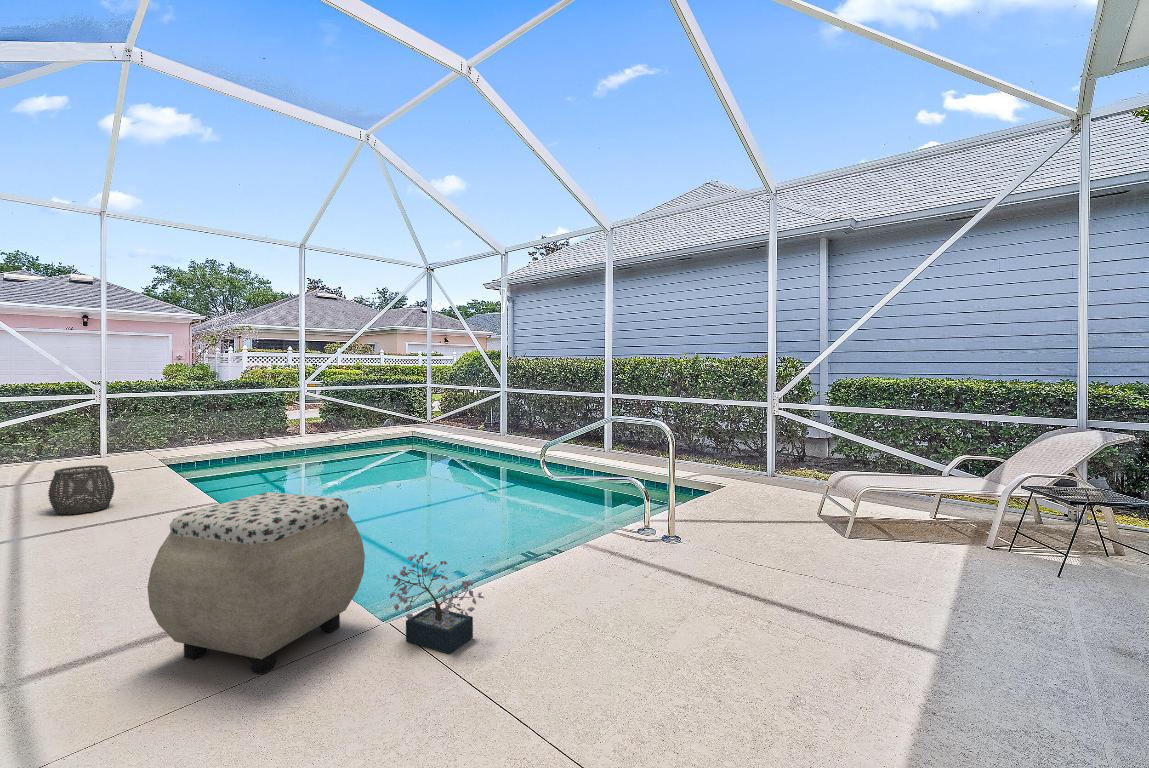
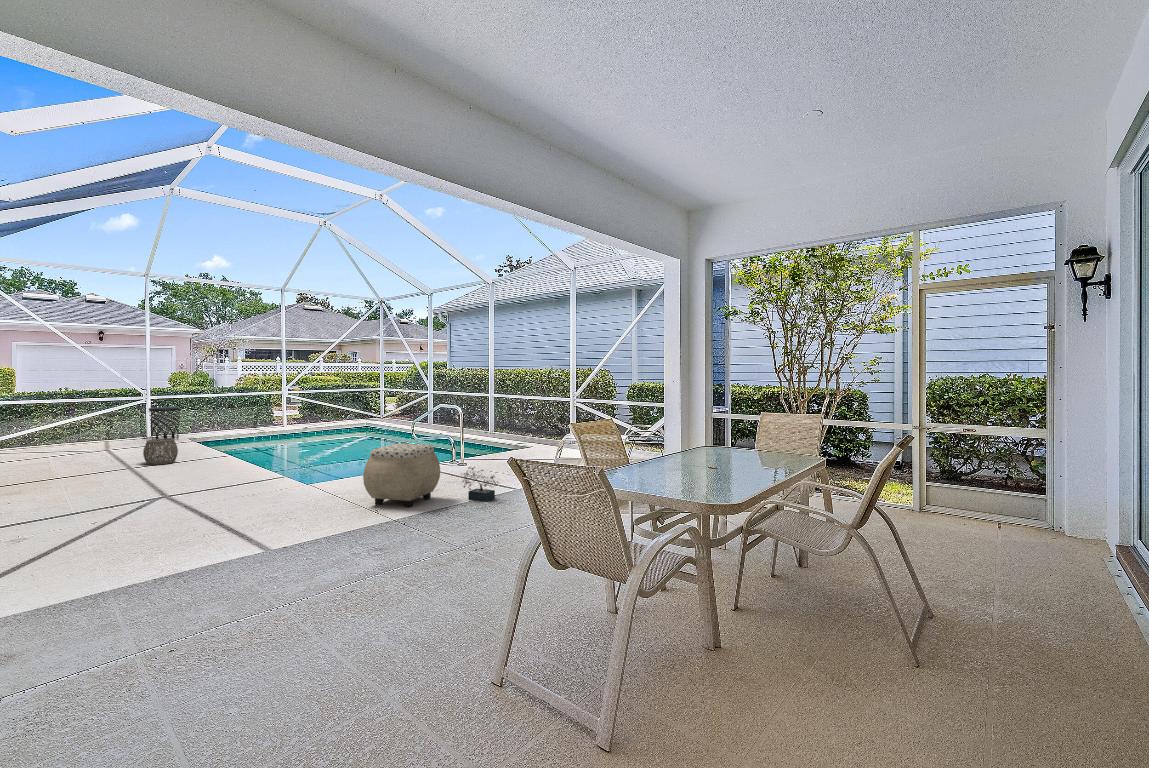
side table: none [103,410,150,462] -> present [149,407,180,440]
ottoman: present [147,492,365,674] -> present [363,444,440,507]
decorative plant: present [387,552,484,654] -> present [461,467,499,502]

